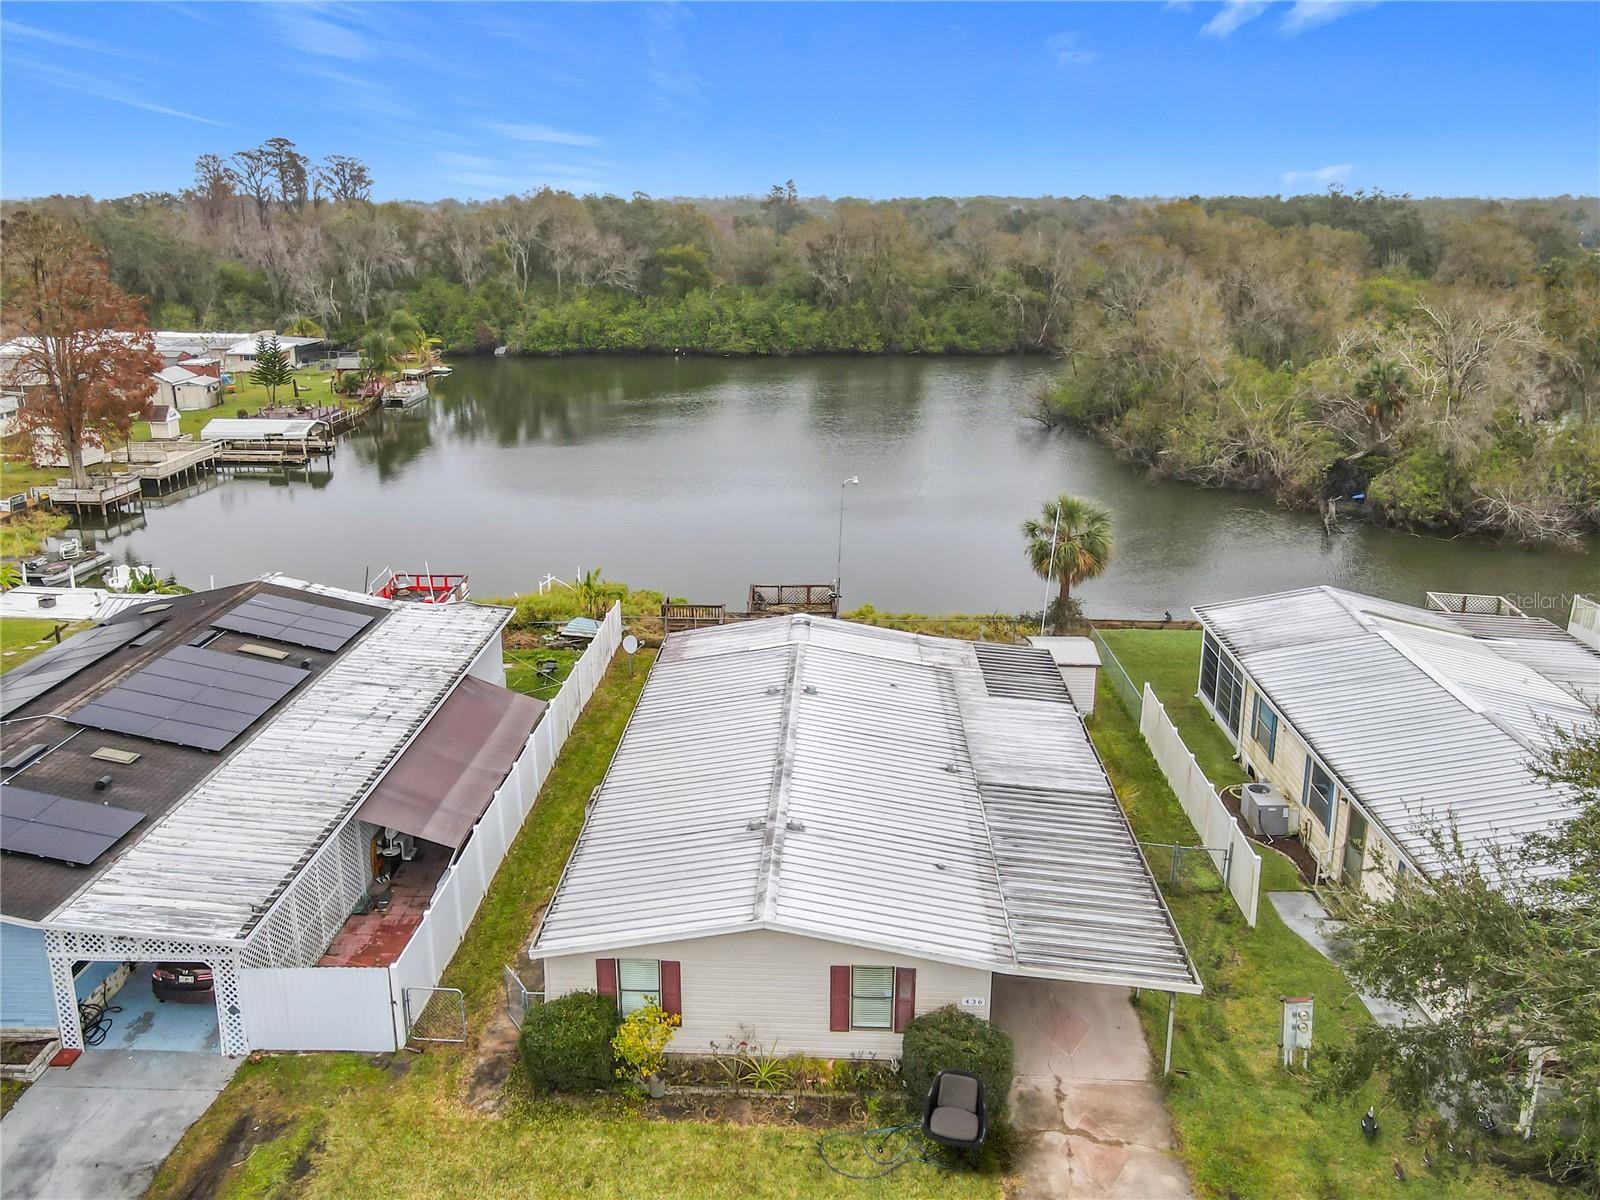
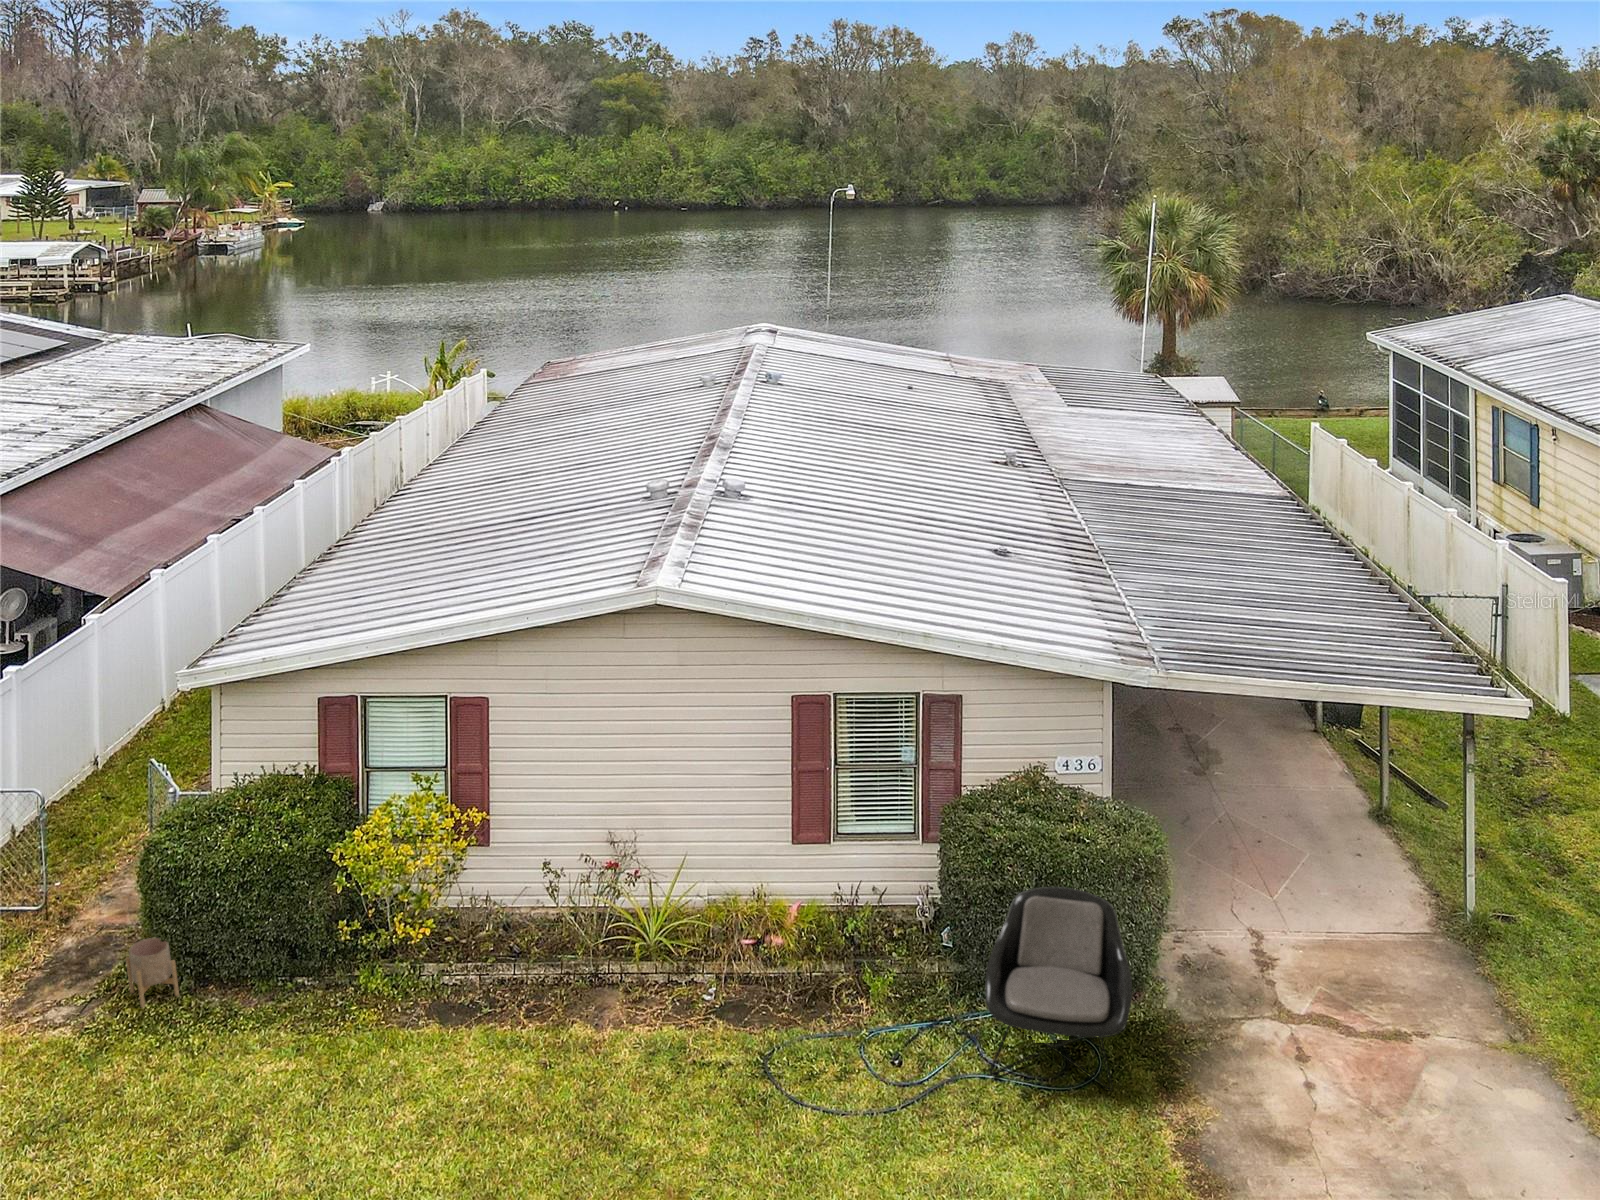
watering can: present [633,1067,668,1099] -> none [374,921,450,989]
planter: none [516,1072,541,1107] -> present [126,938,179,1008]

